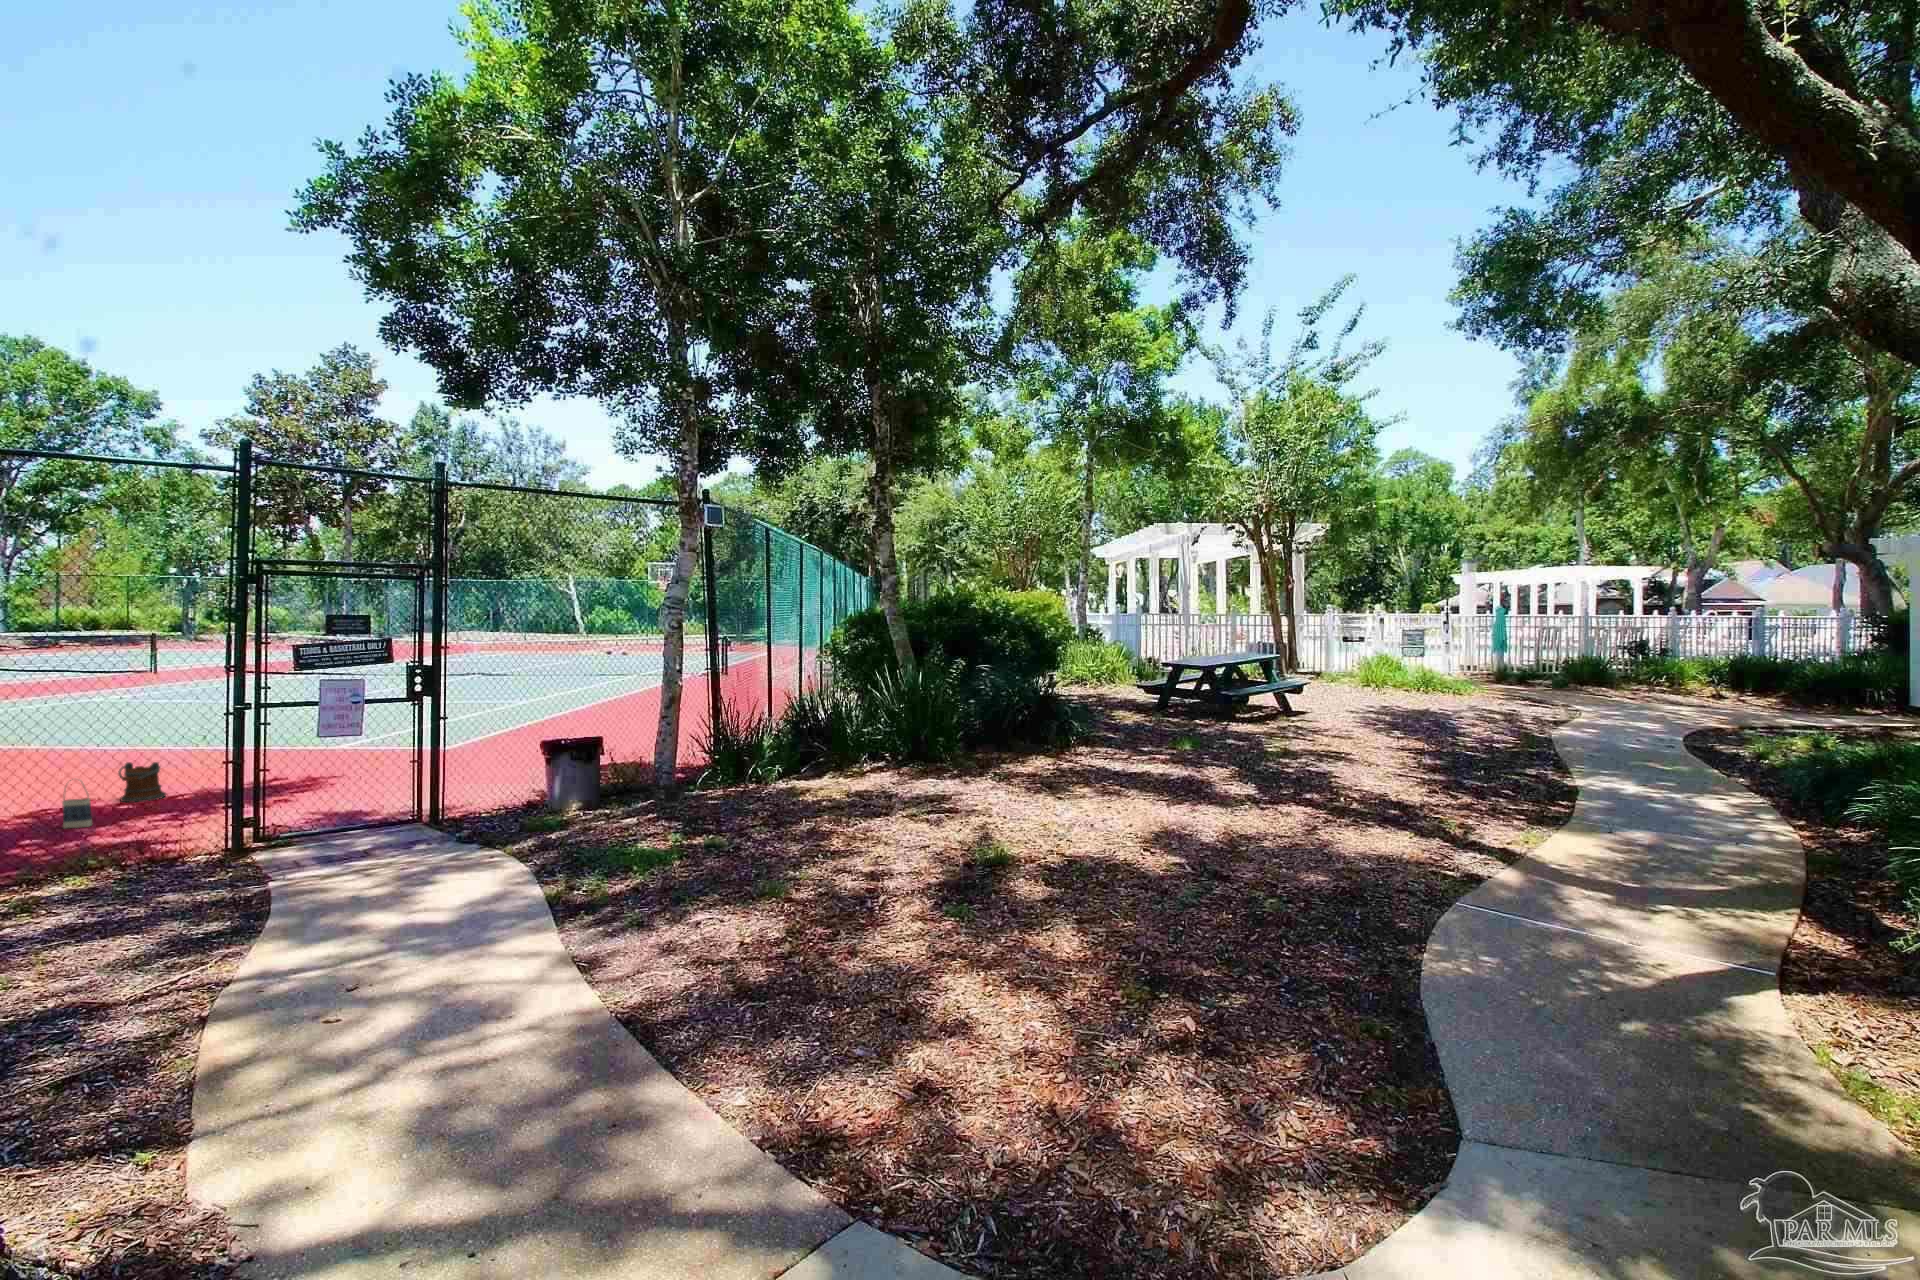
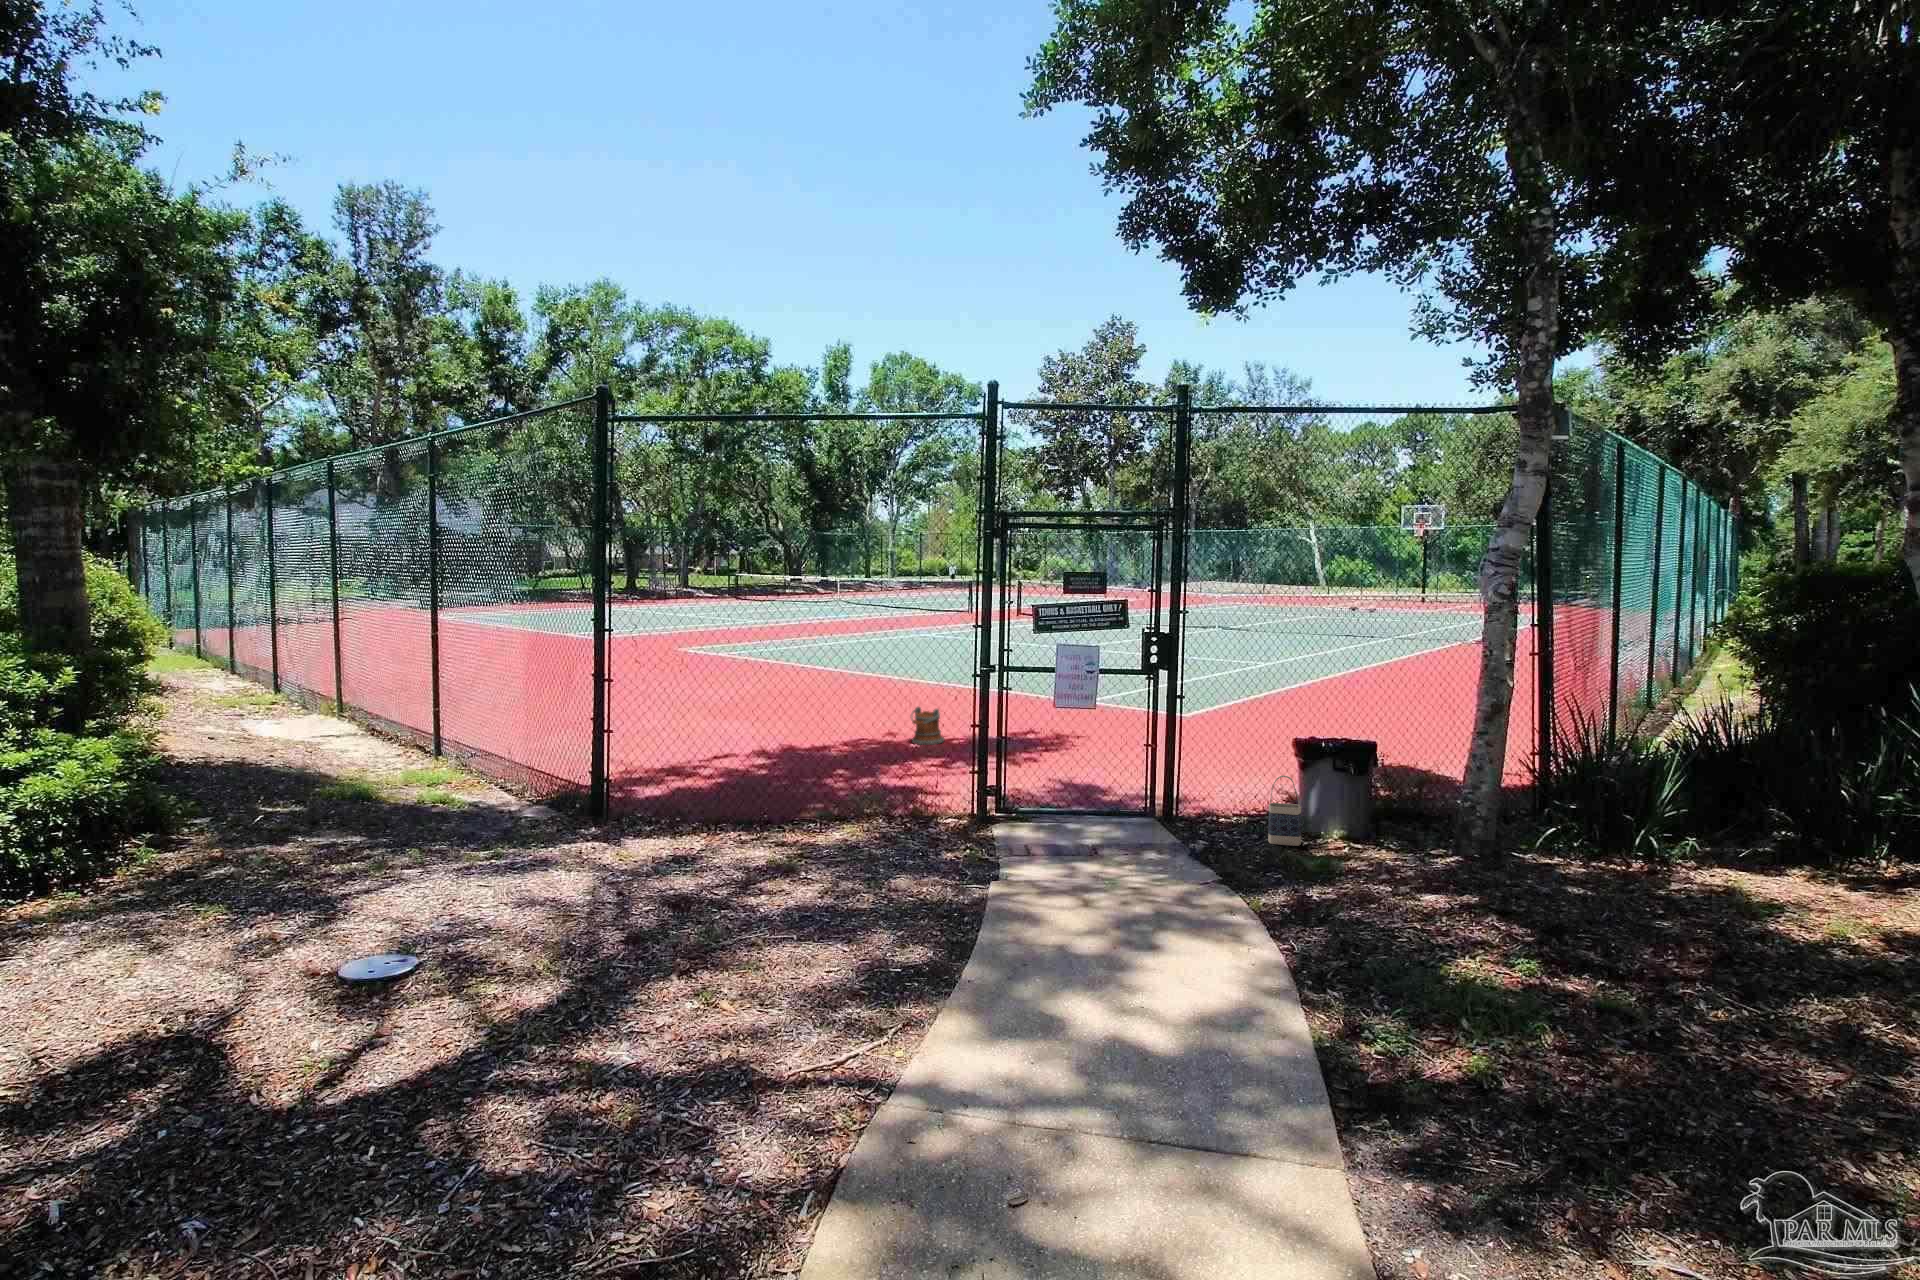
bag: present [62,779,92,828] -> present [1268,776,1301,846]

